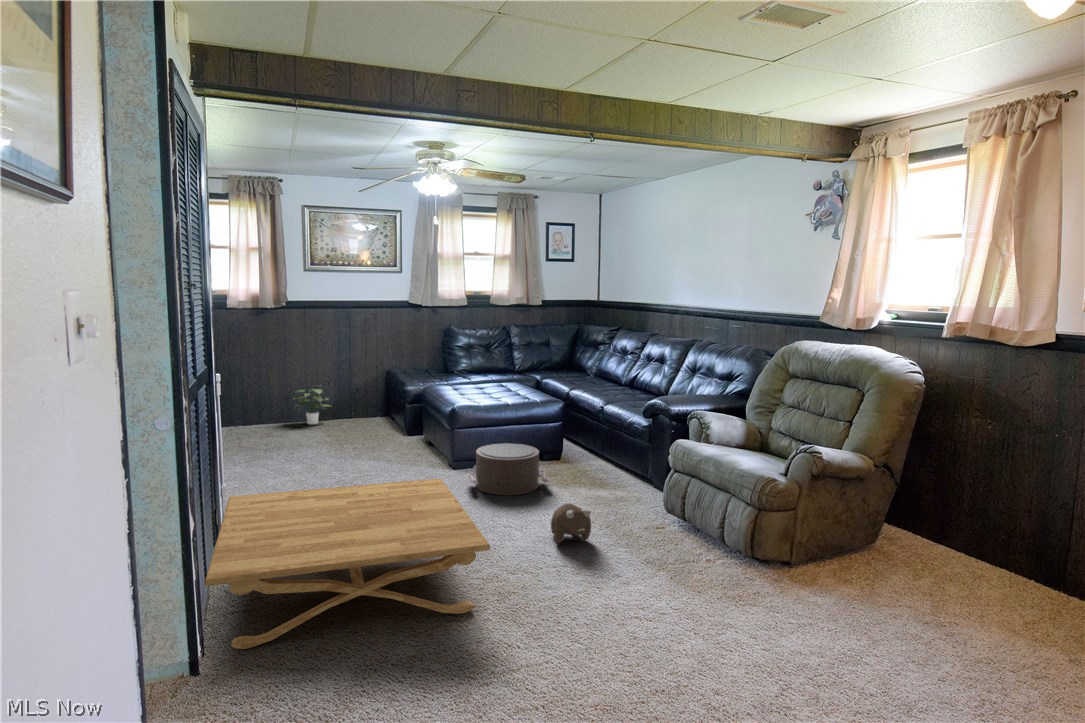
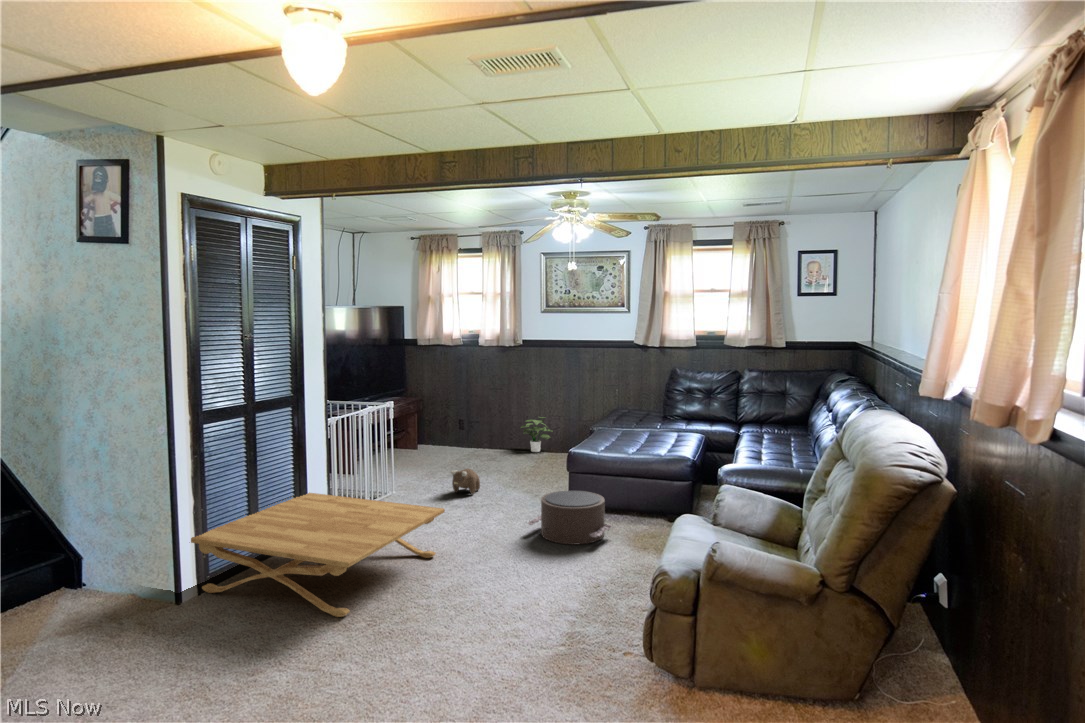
plush toy: present [551,503,591,543] -> present [451,469,480,494]

